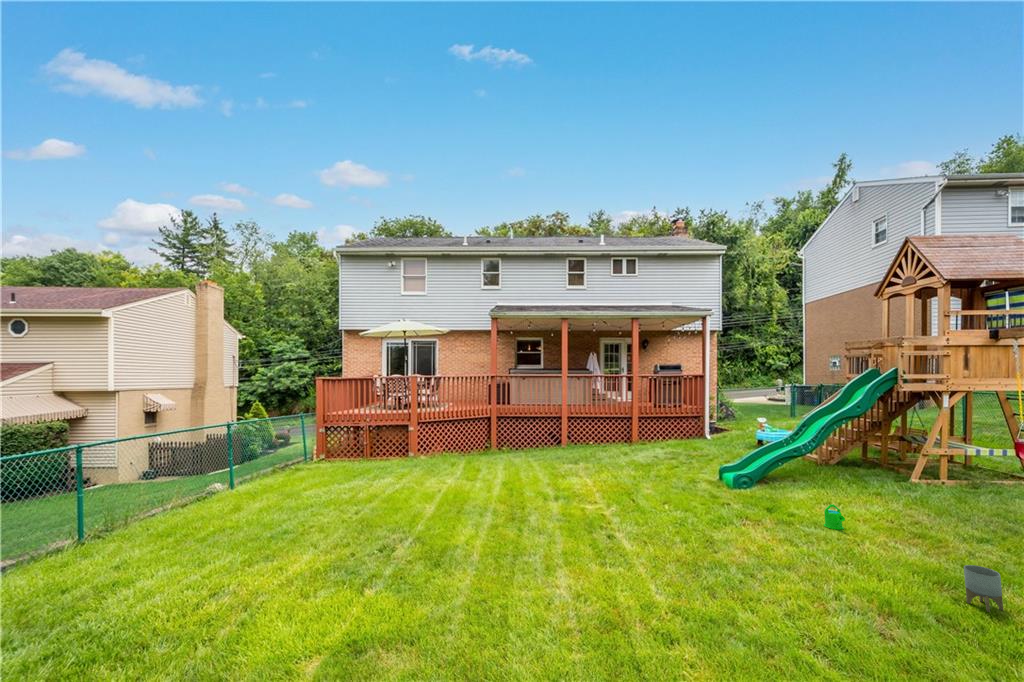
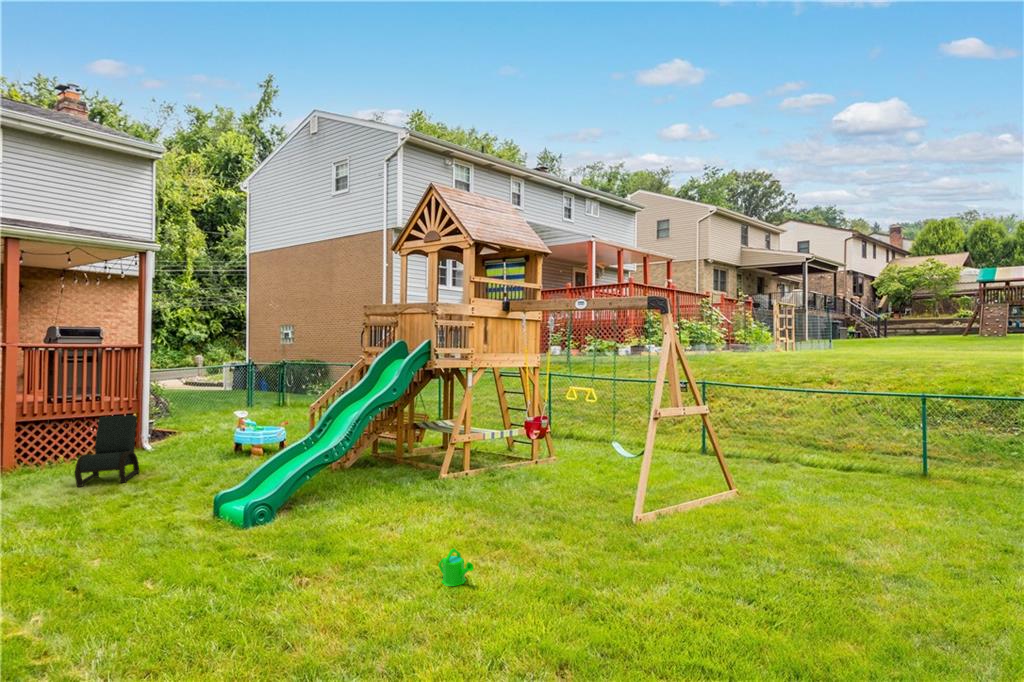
lounge chair: none [669,406,701,443] -> present [75,415,139,487]
planter: present [964,565,1003,612] -> none [657,587,689,643]

